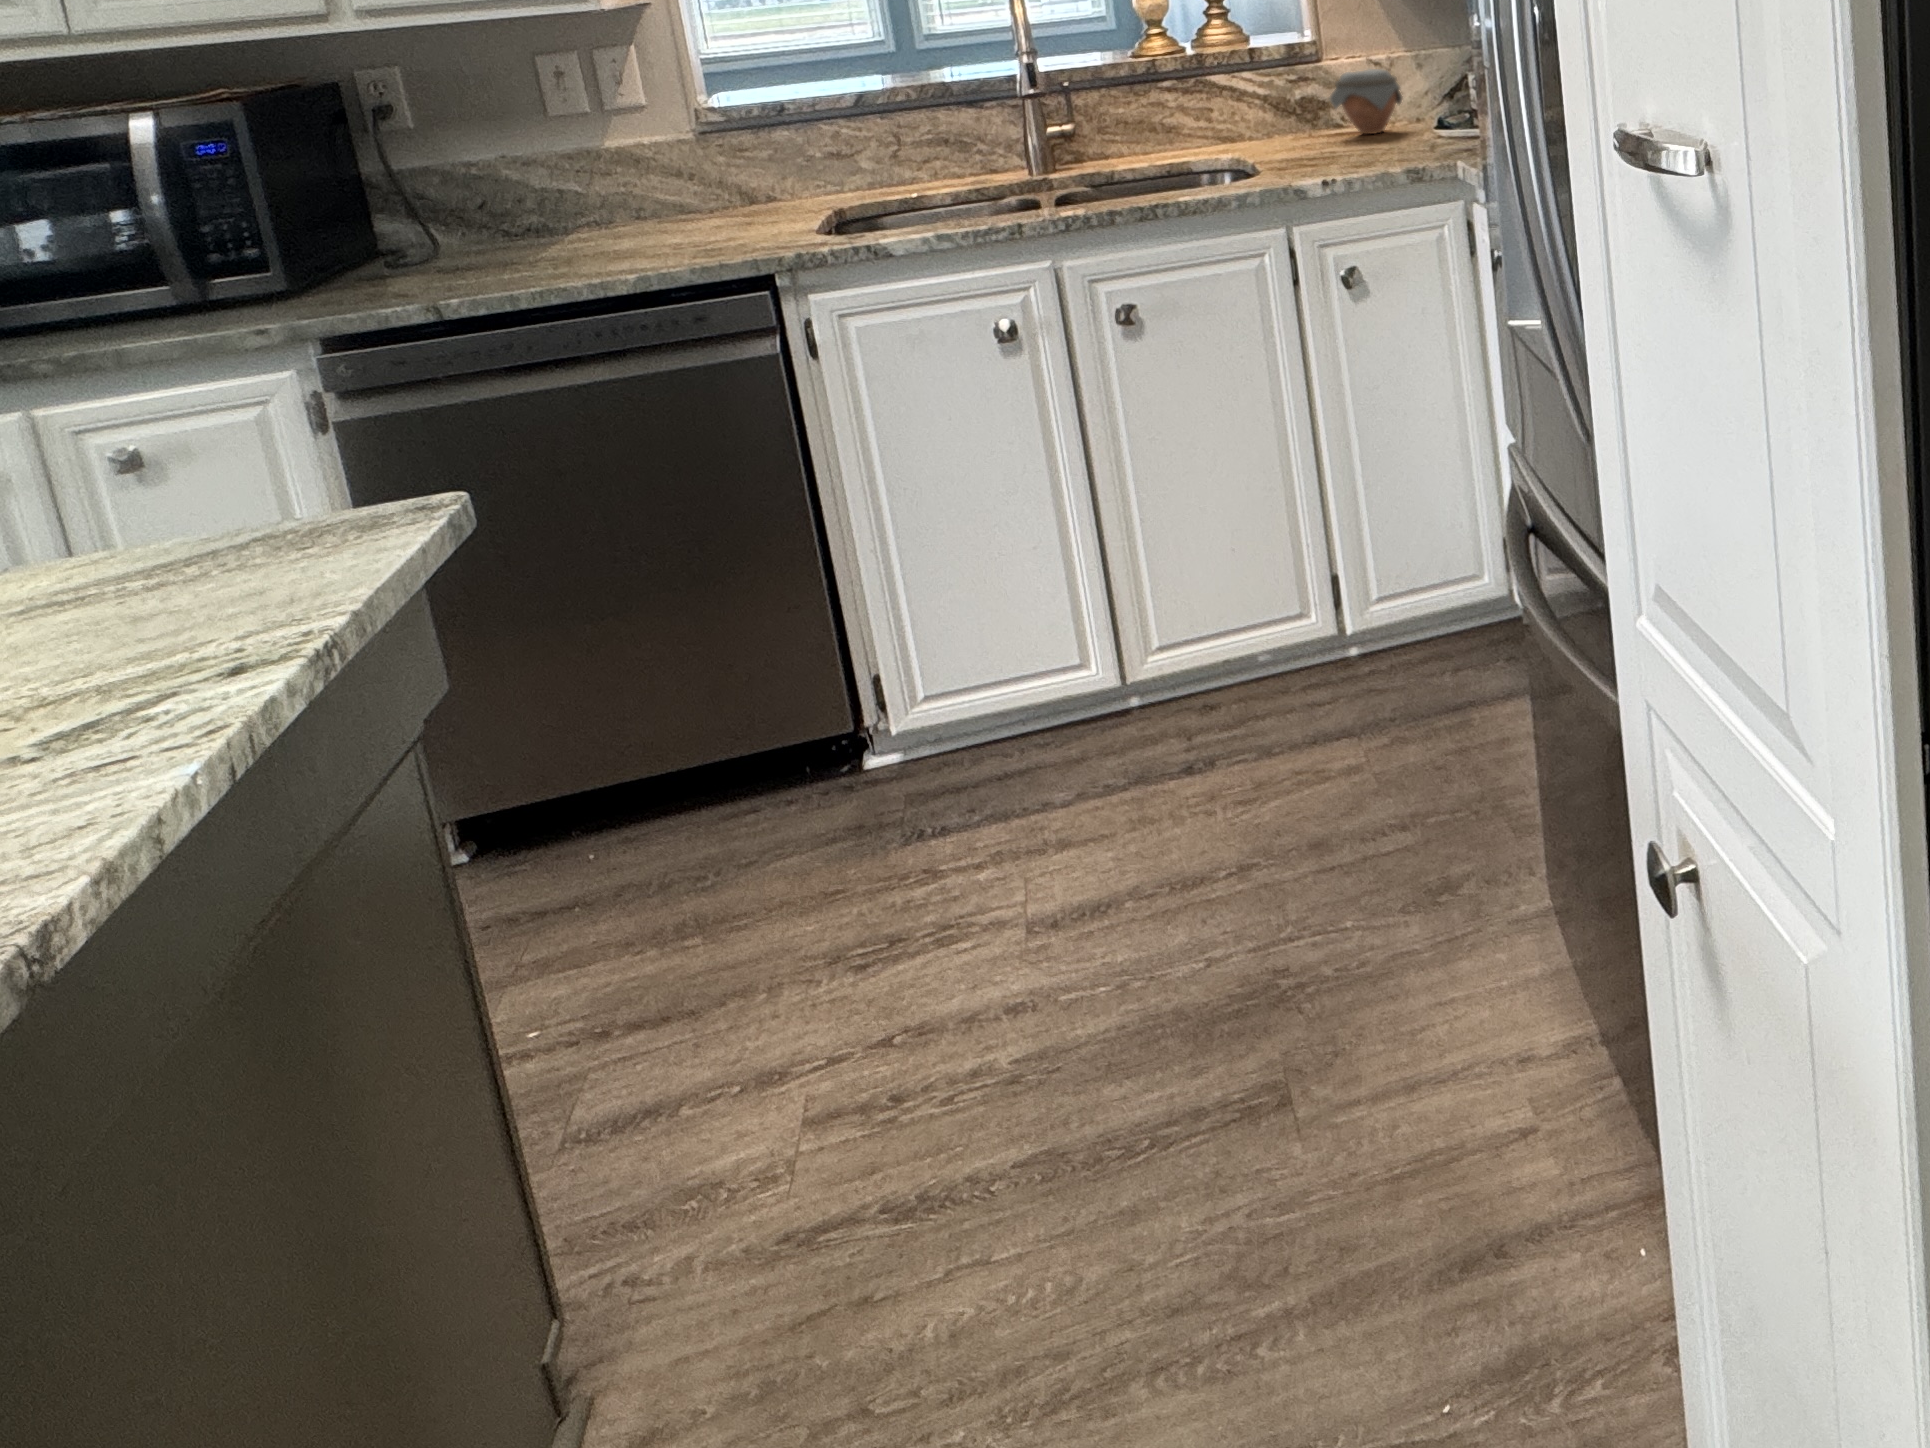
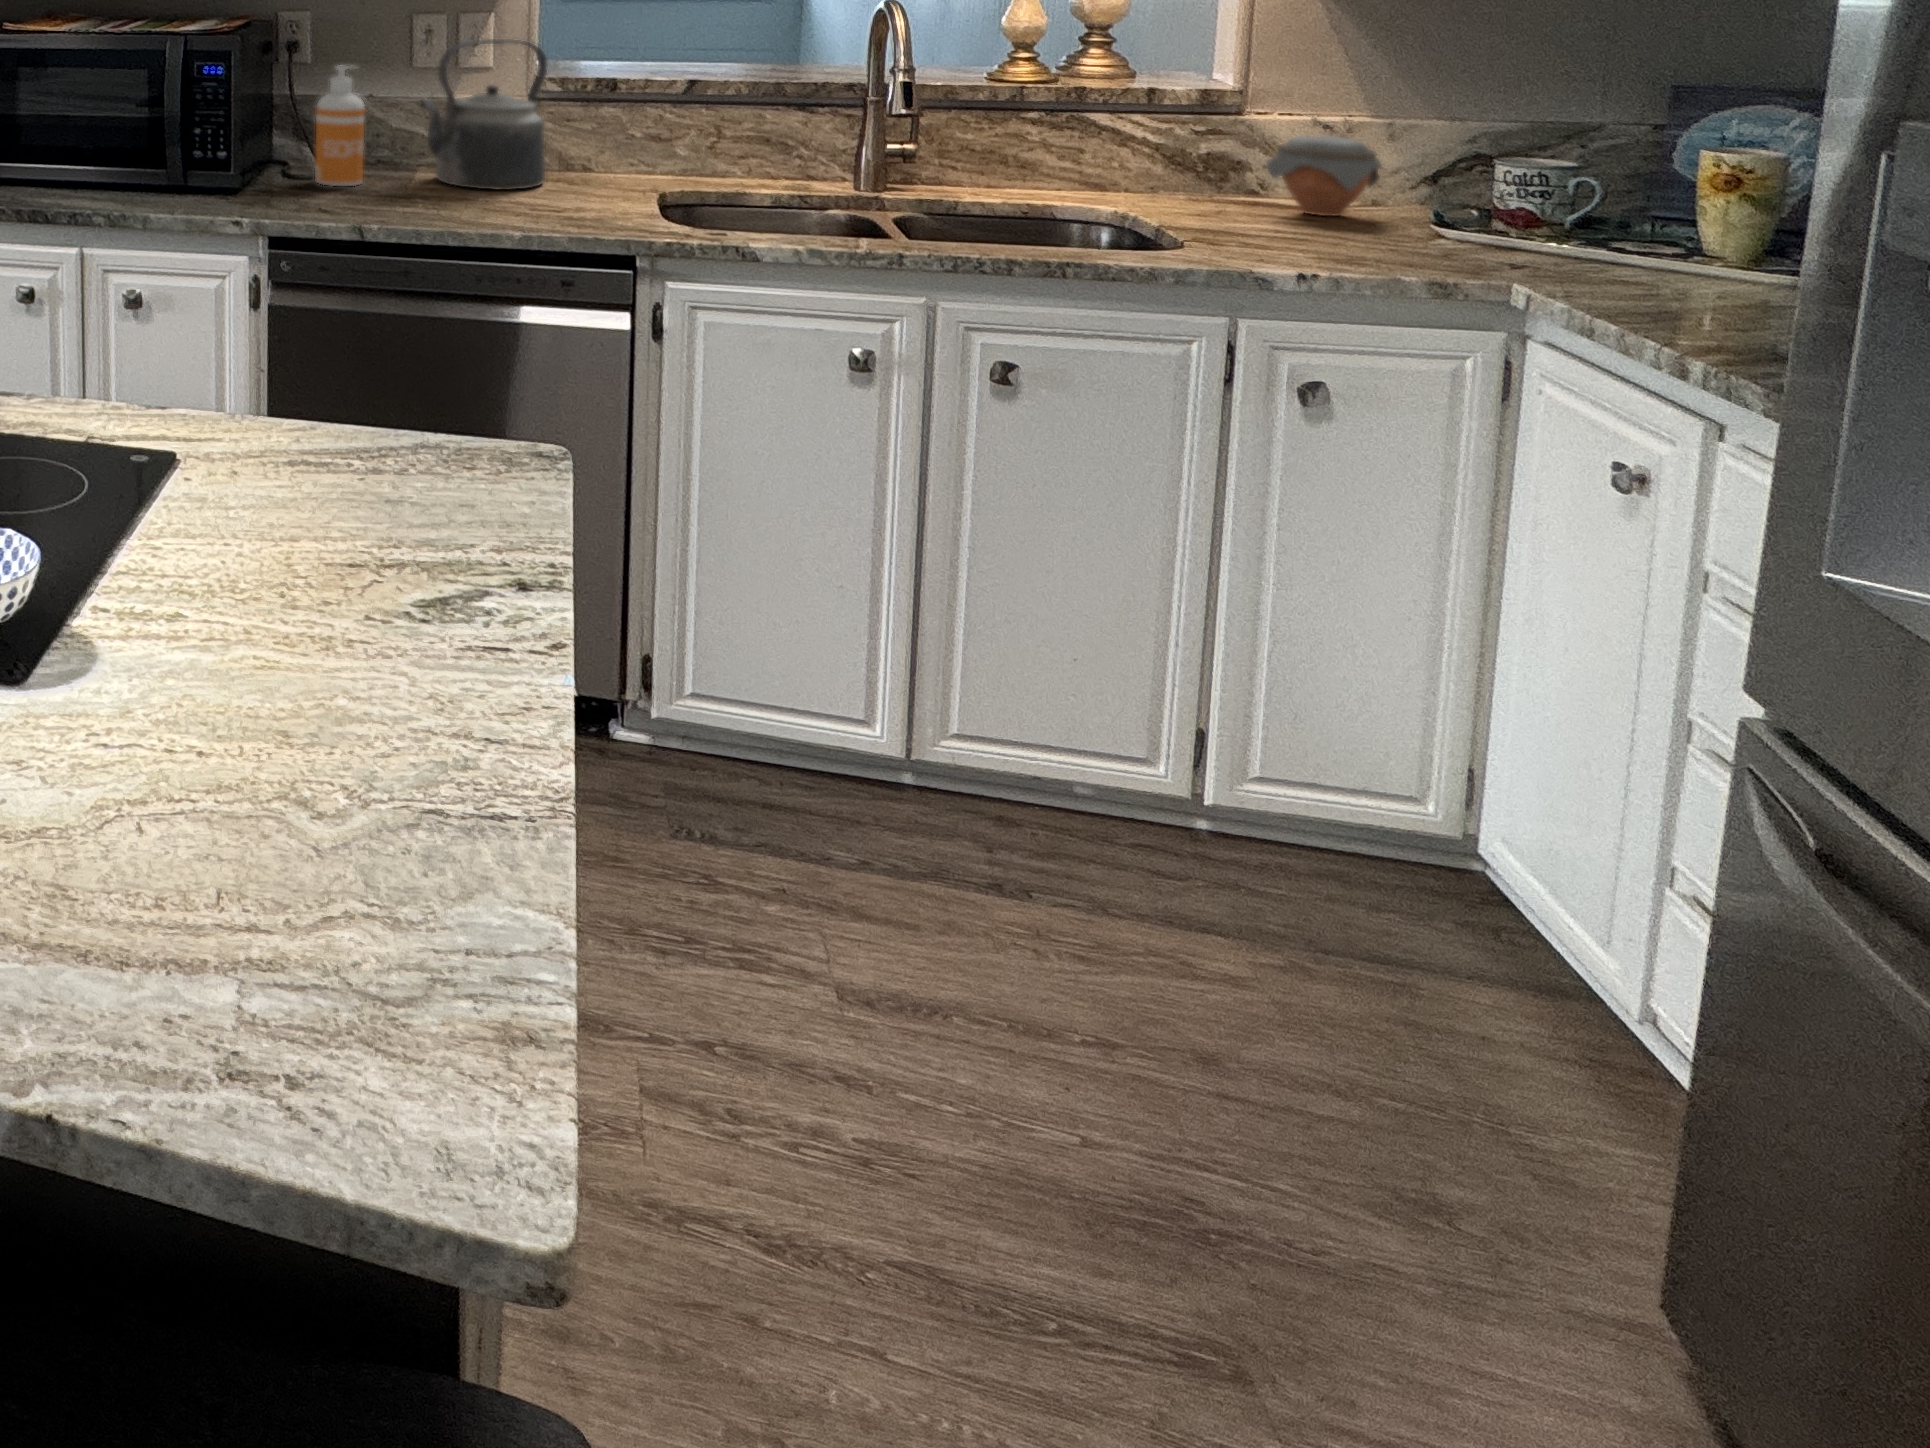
kettle: none [536,71,716,241] -> present [421,39,547,190]
soap dispenser: none [400,123,488,269] -> present [315,65,364,186]

